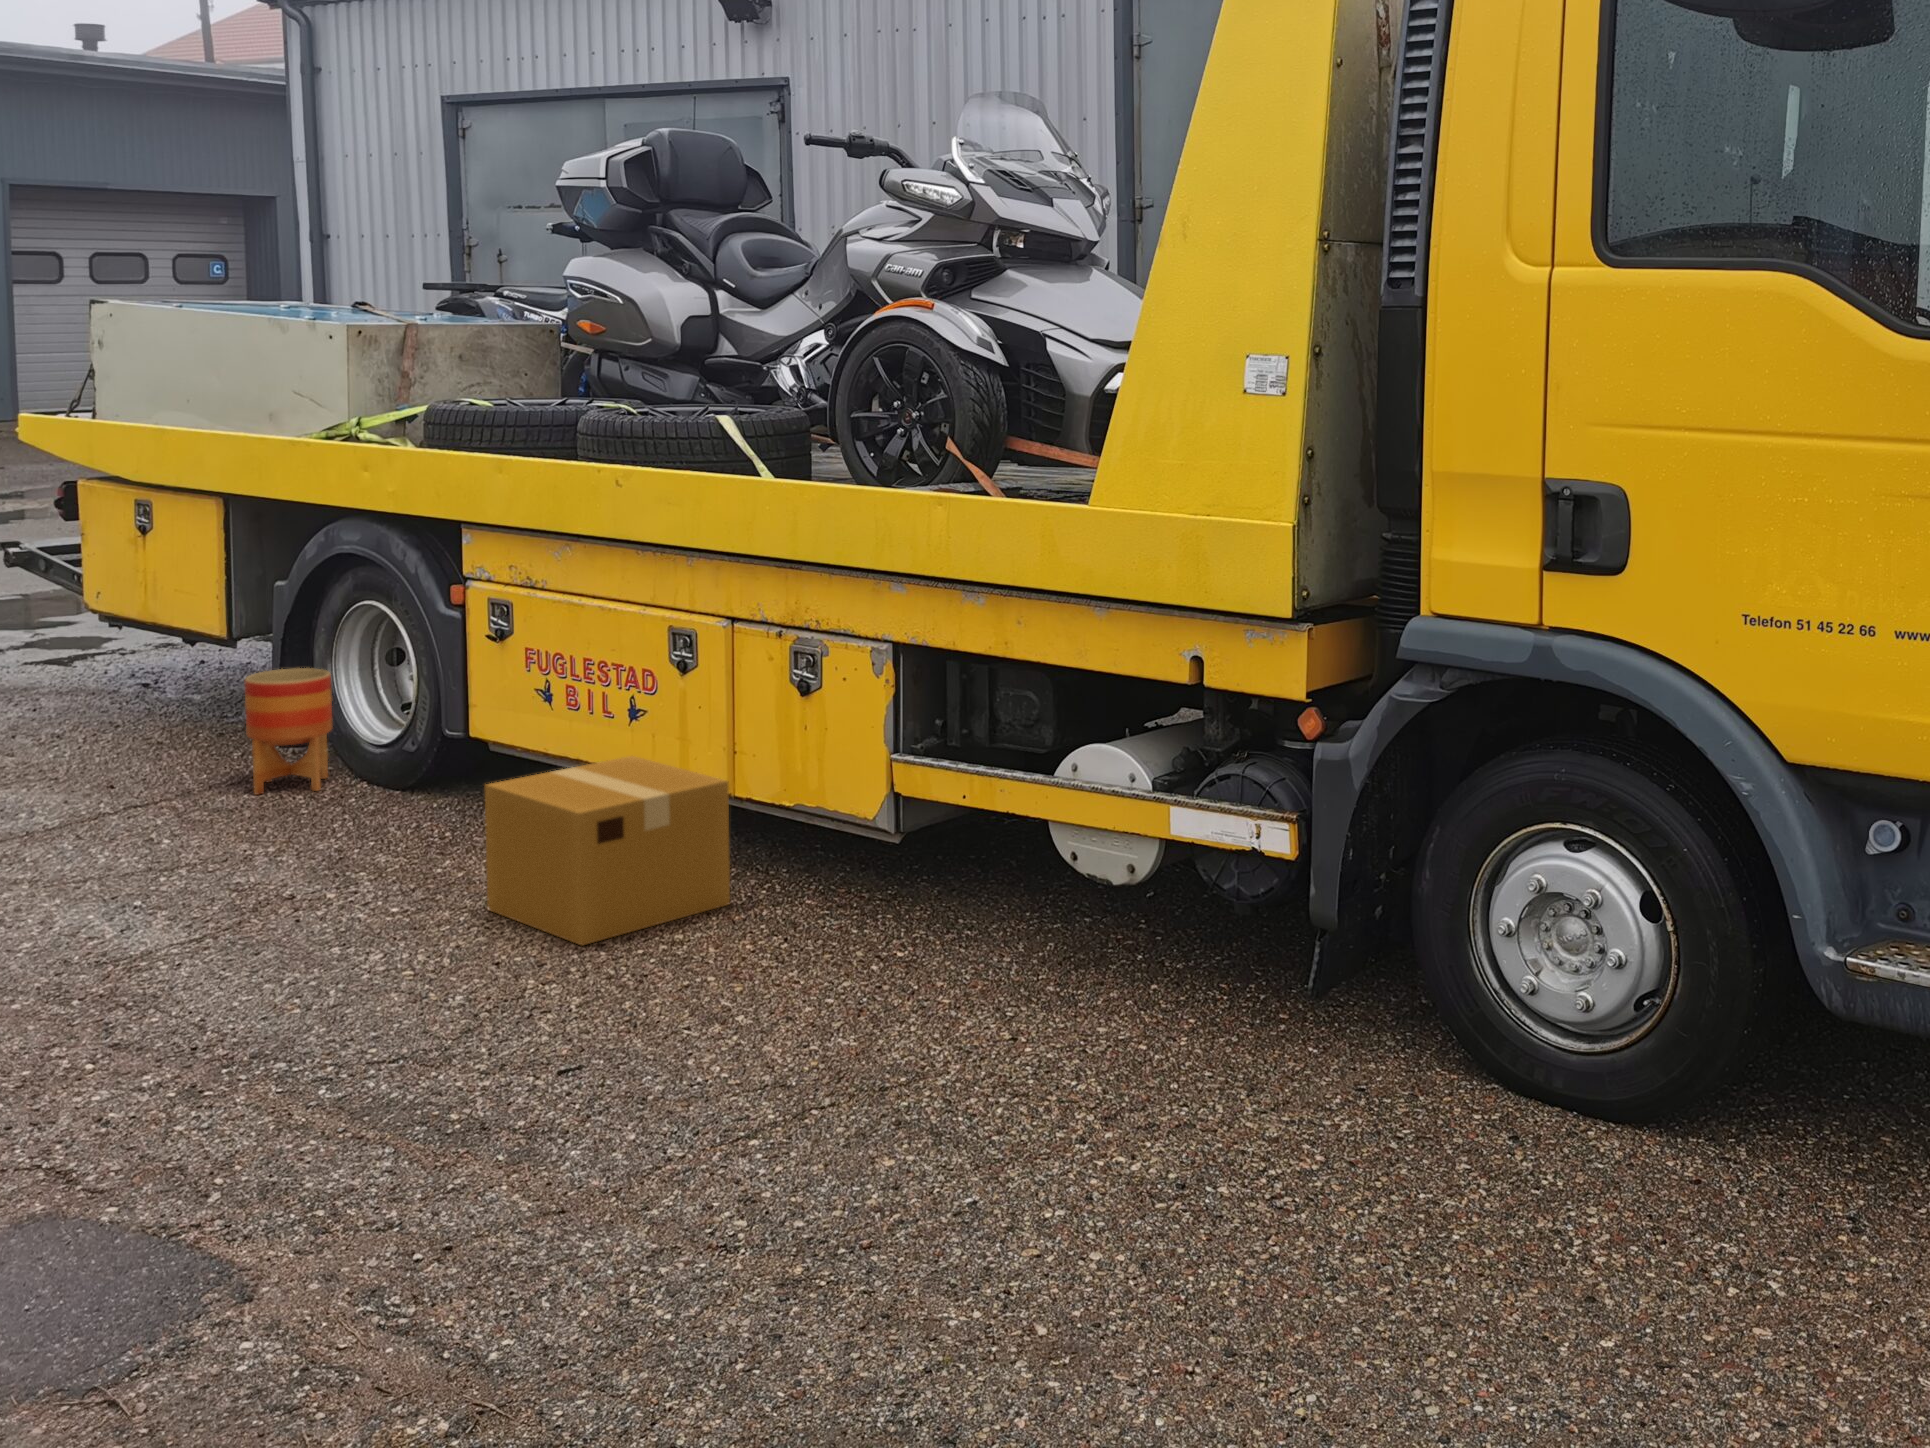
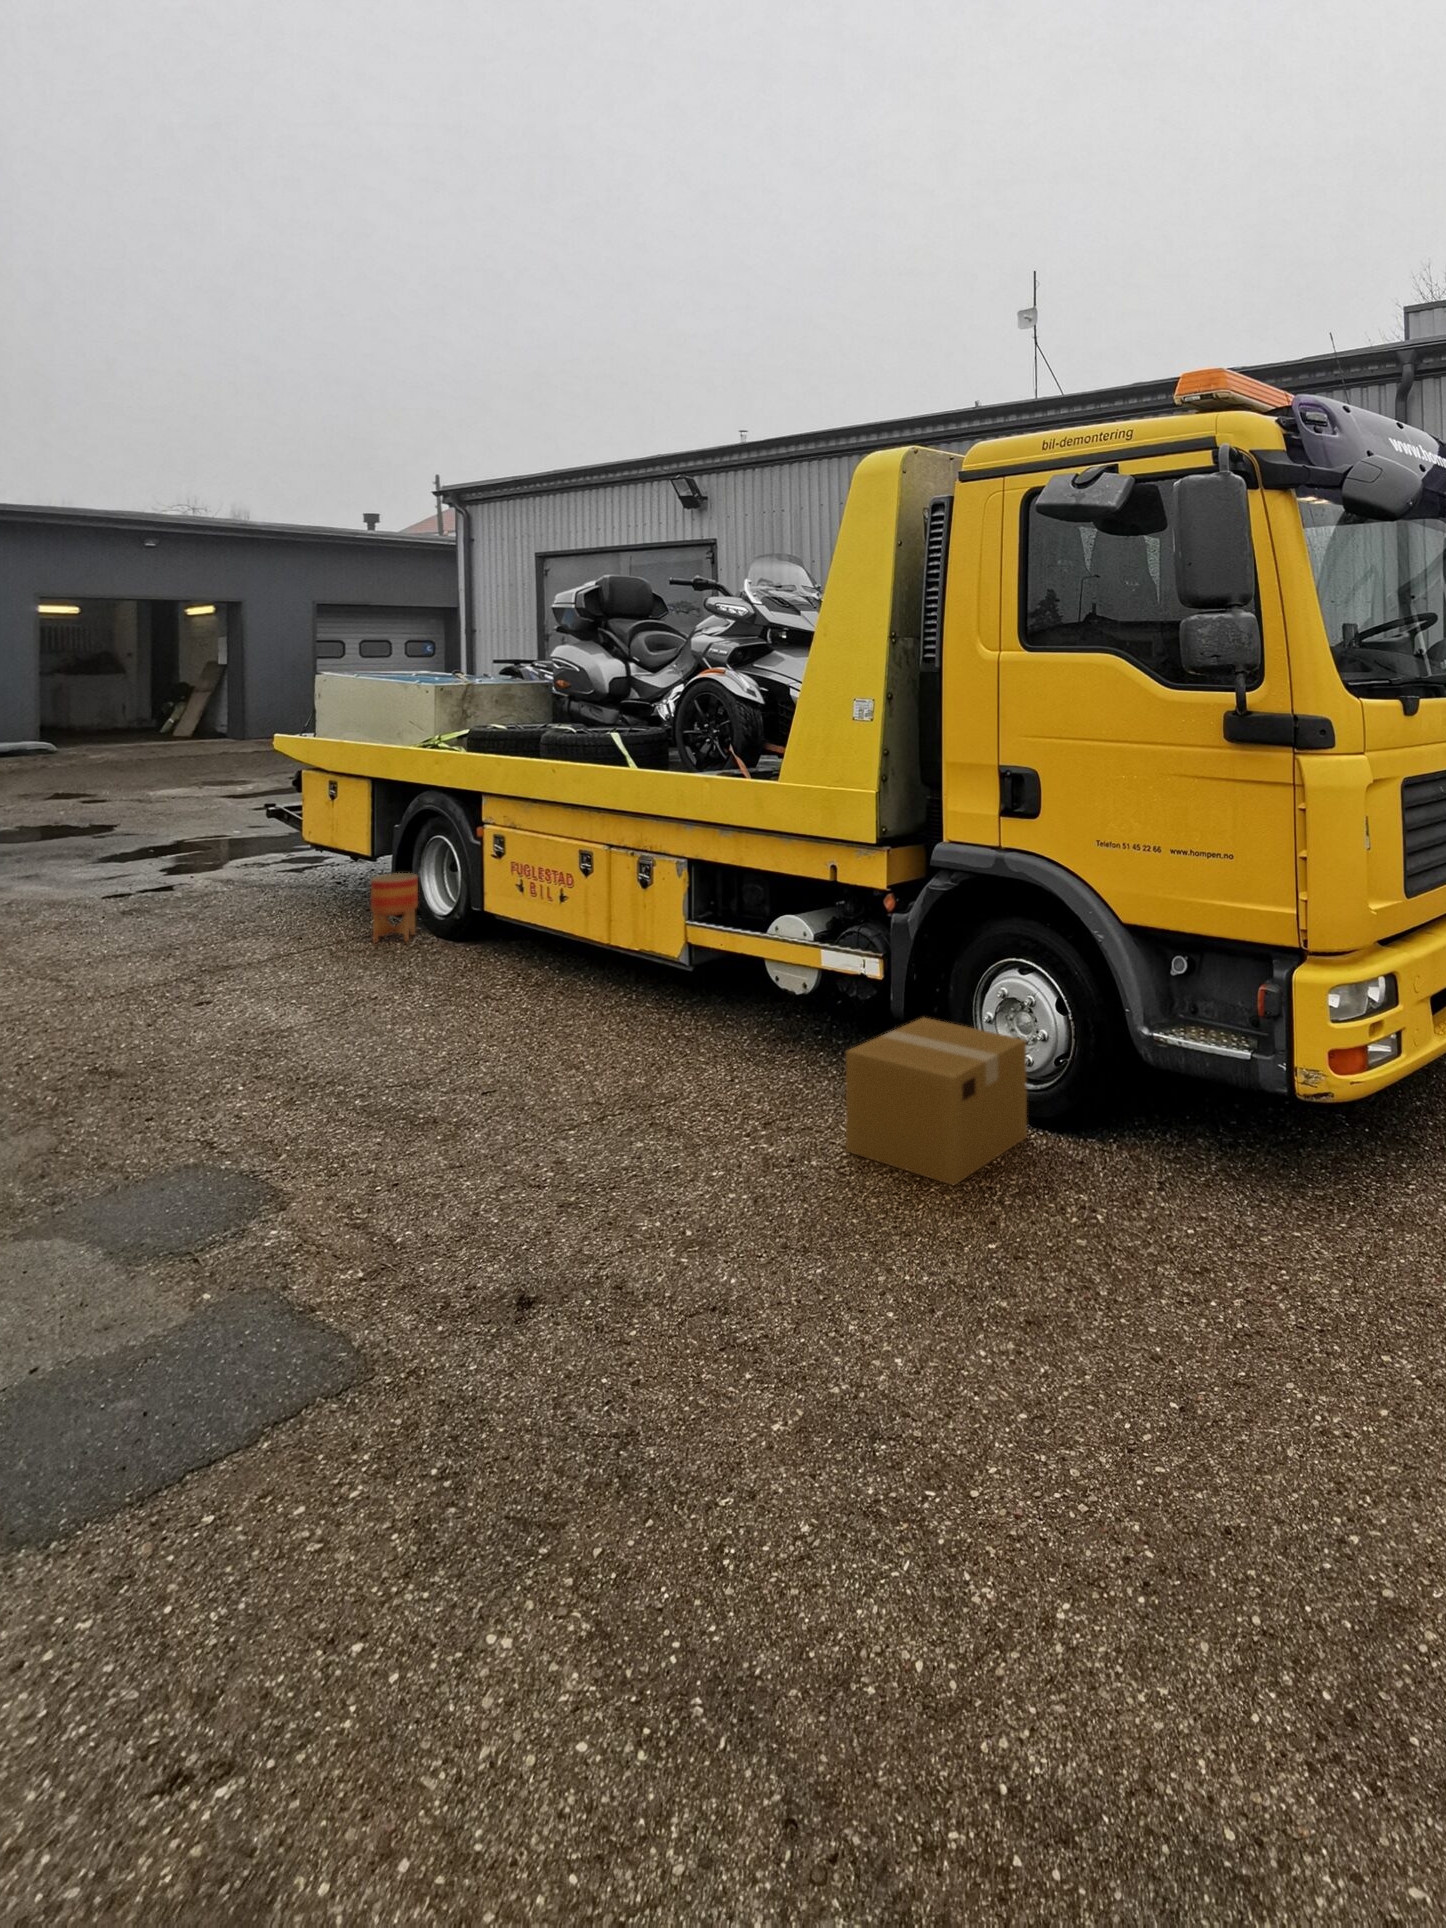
cardboard box: present [485,756,730,945] -> present [846,1018,1027,1185]

